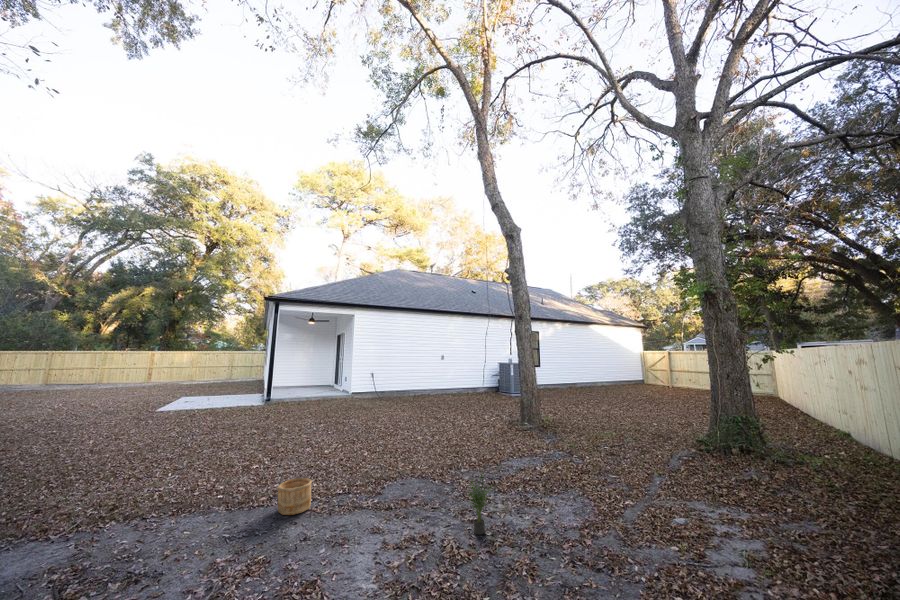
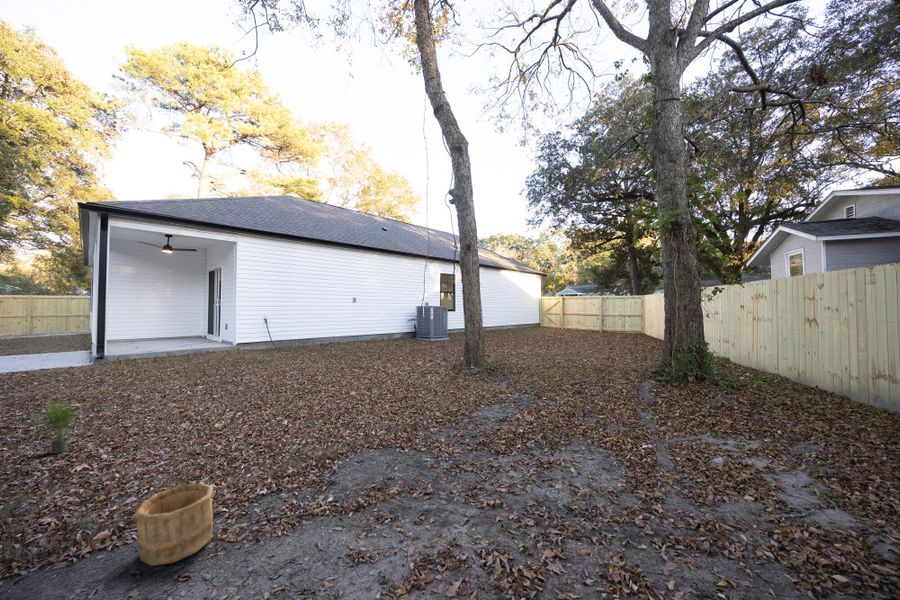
potted plant: present [470,483,487,535] -> present [42,402,77,454]

